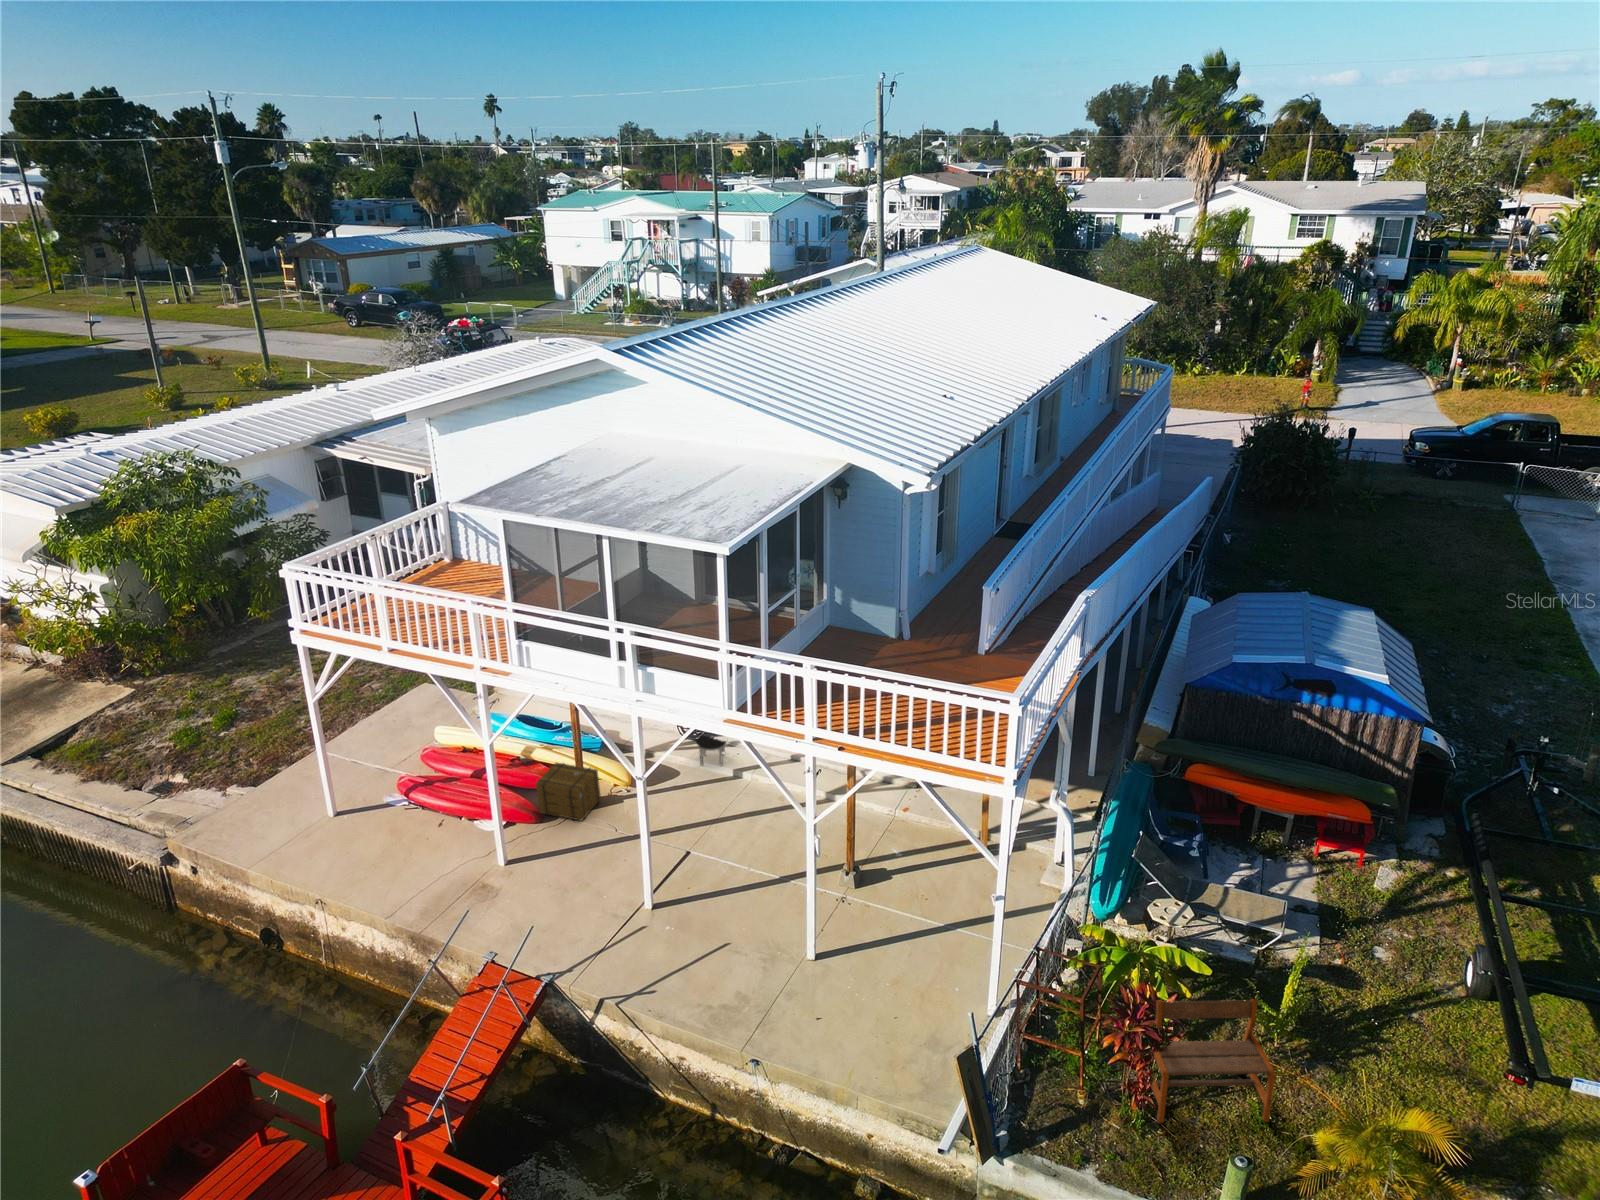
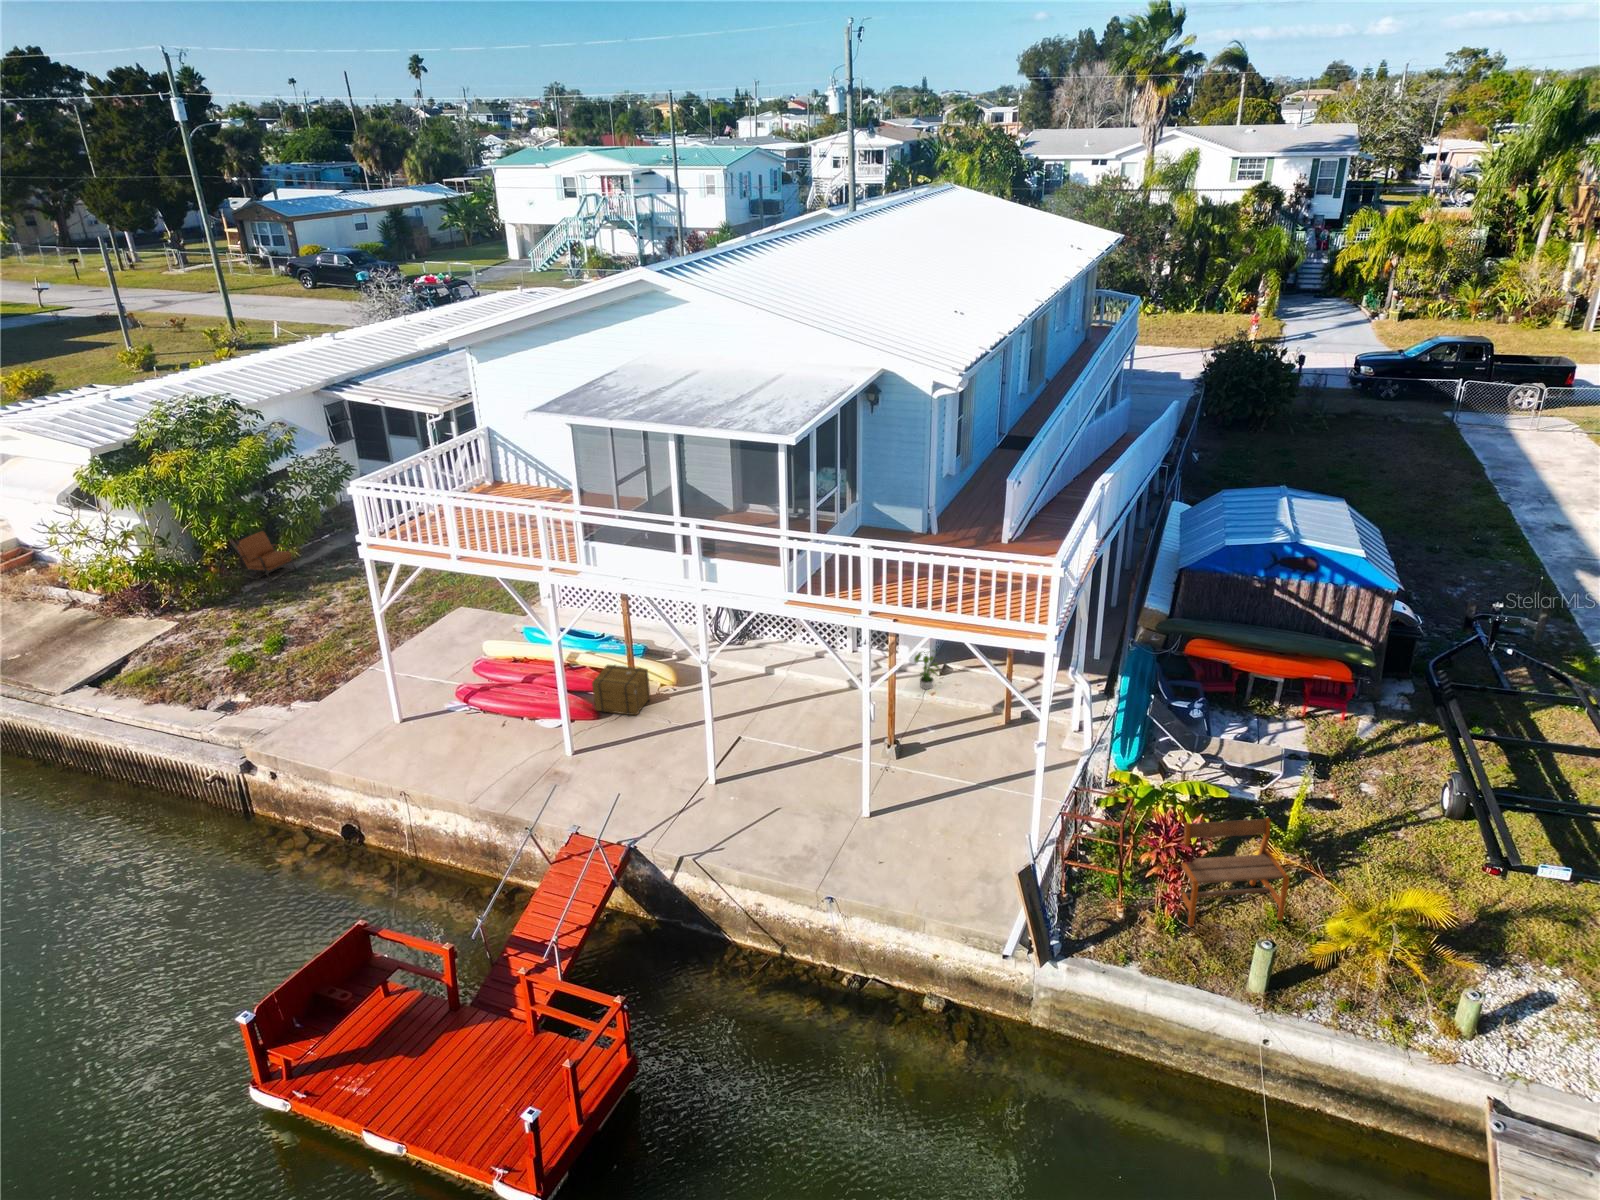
chair: none [208,592,269,646] -> present [237,531,296,582]
round table: present [696,735,726,766] -> none [733,635,762,666]
potted plant: none [885,761,914,804] -> present [914,652,939,689]

